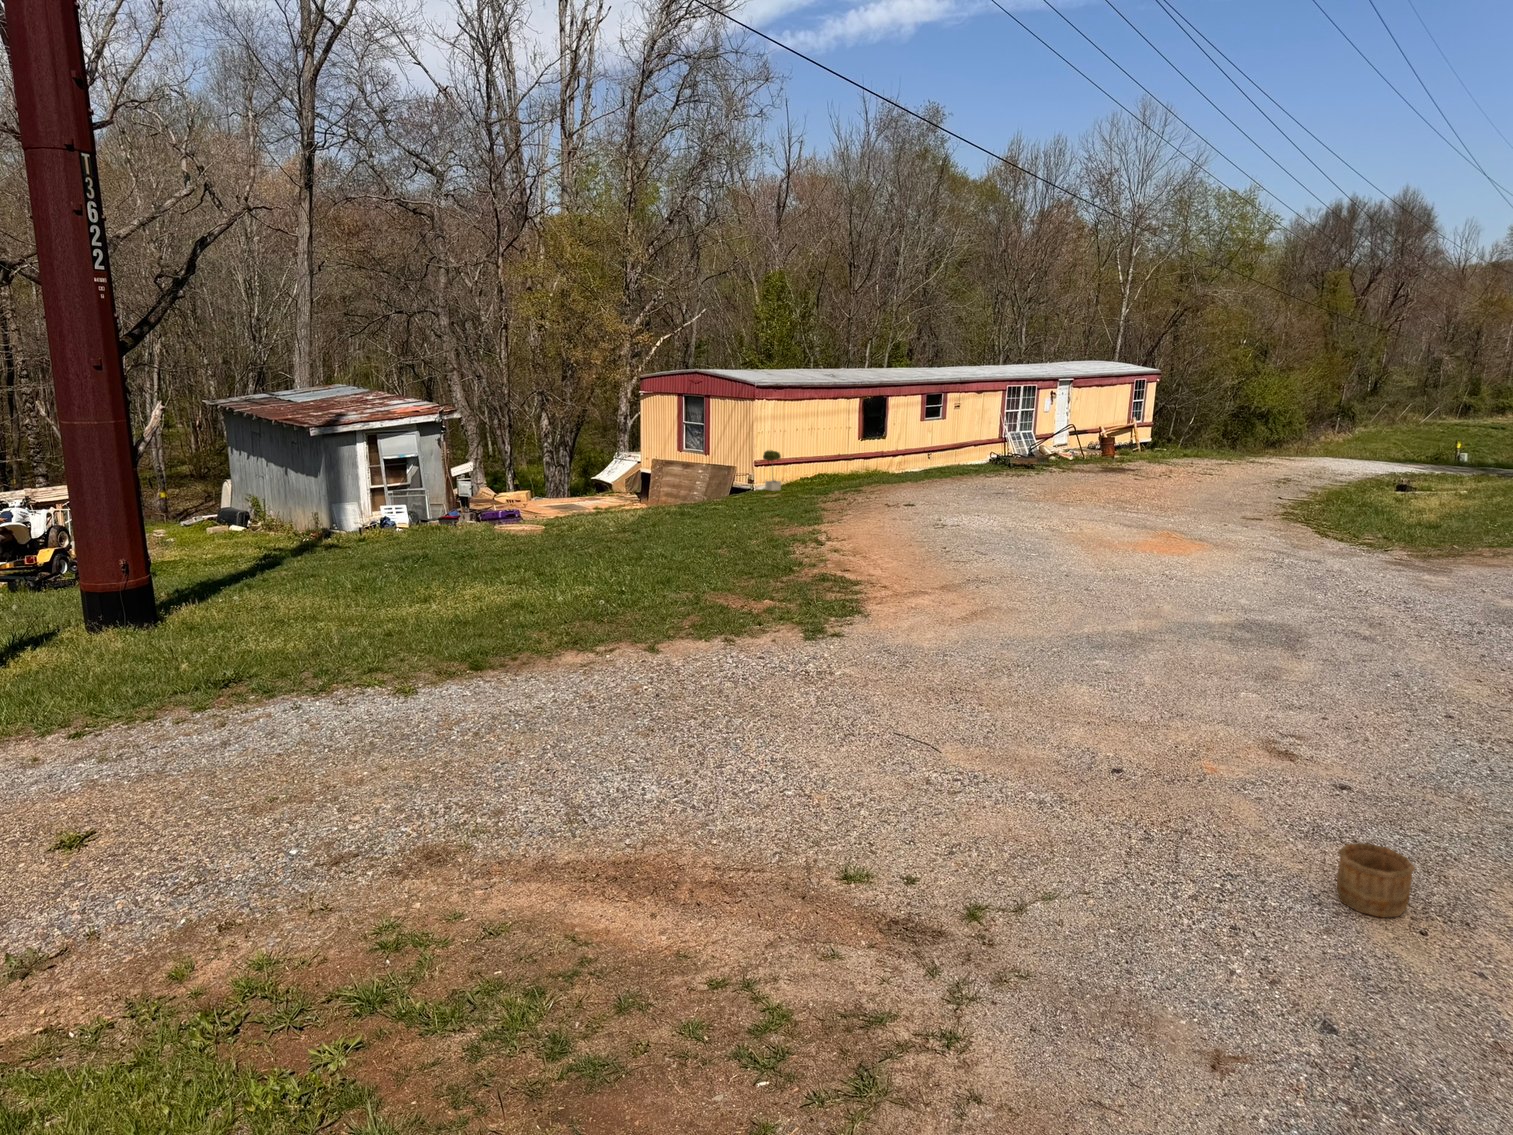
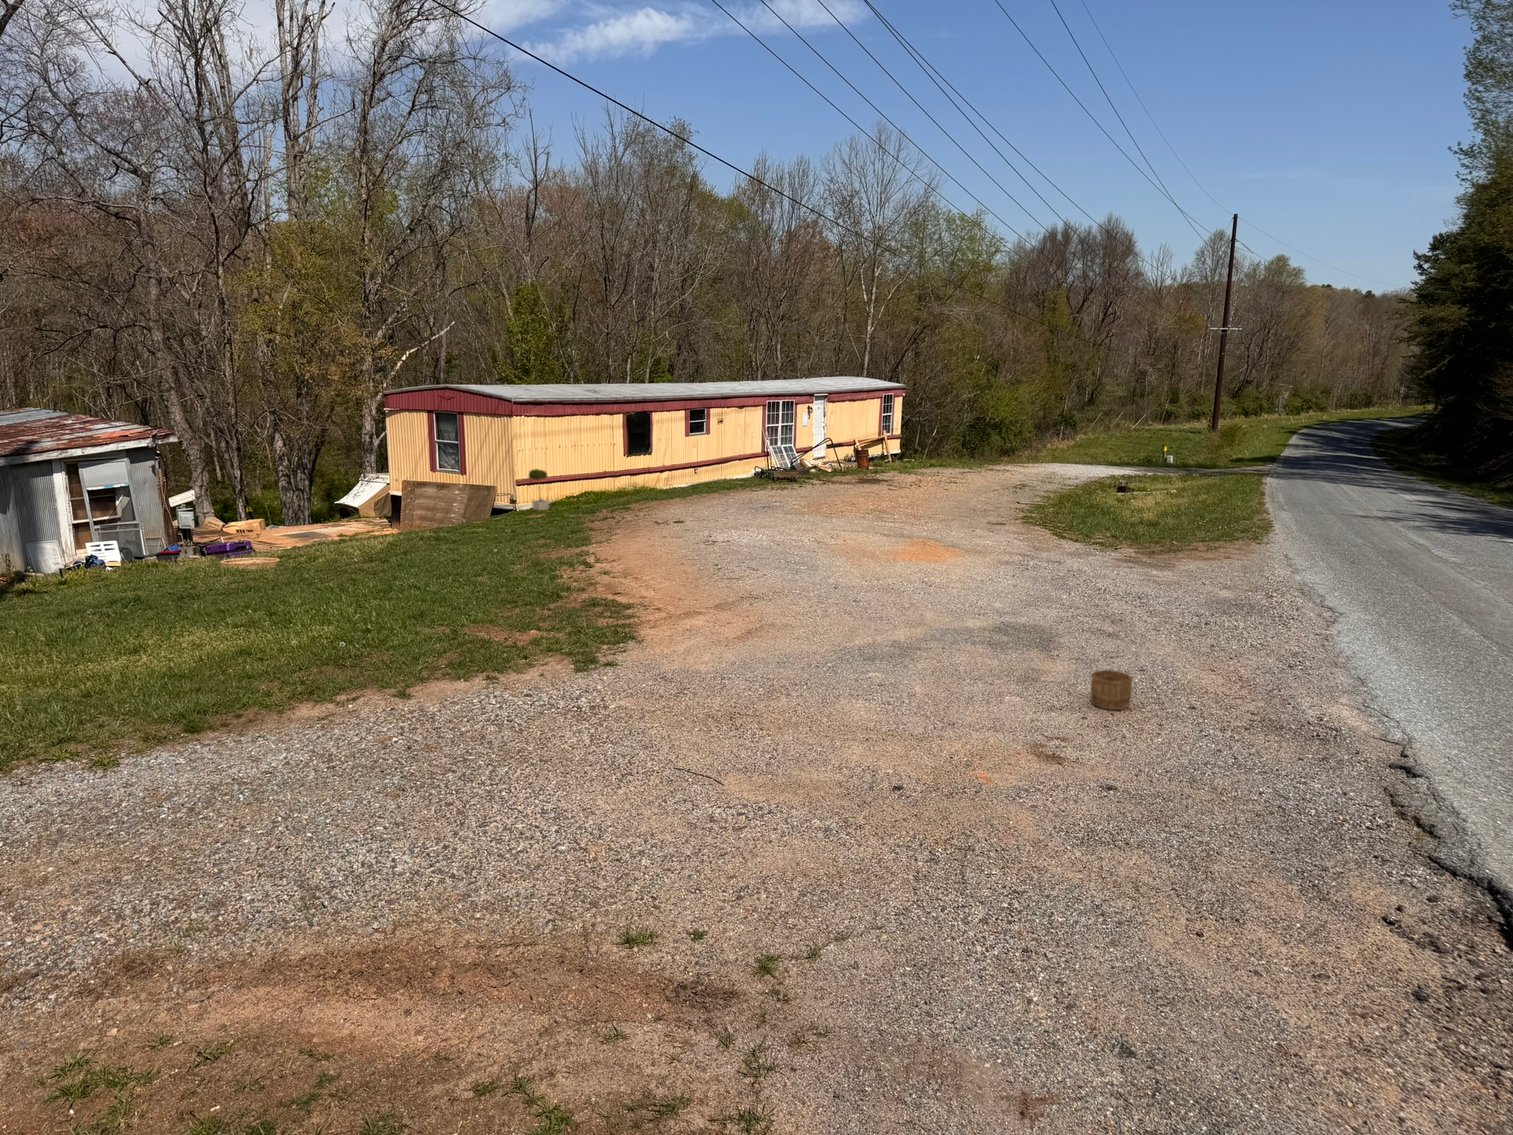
wooden bucket: present [1337,843,1415,917] -> present [1091,670,1133,710]

